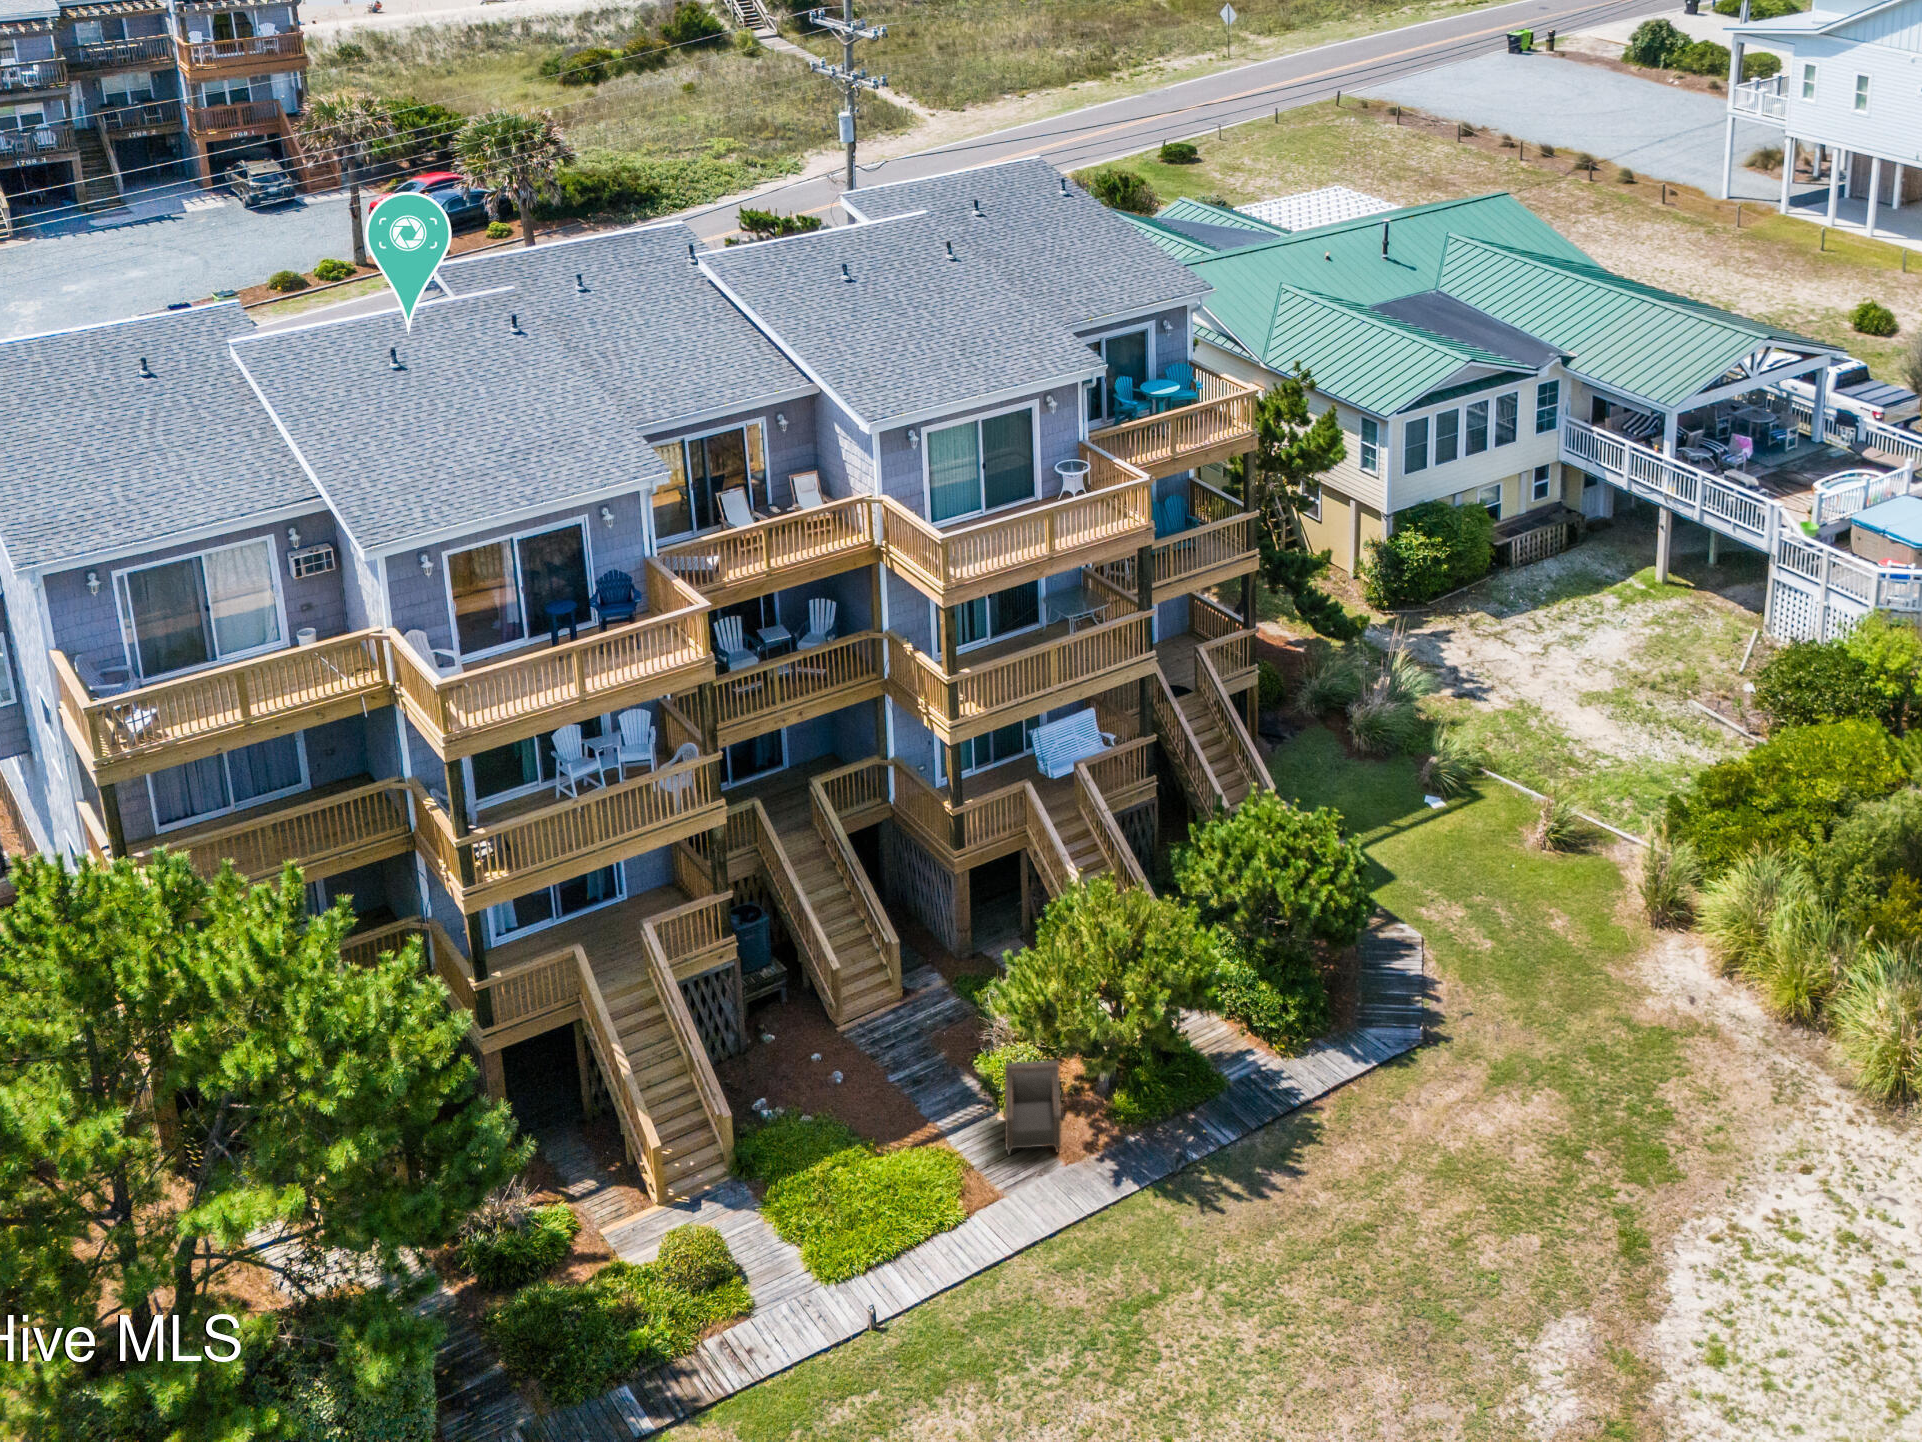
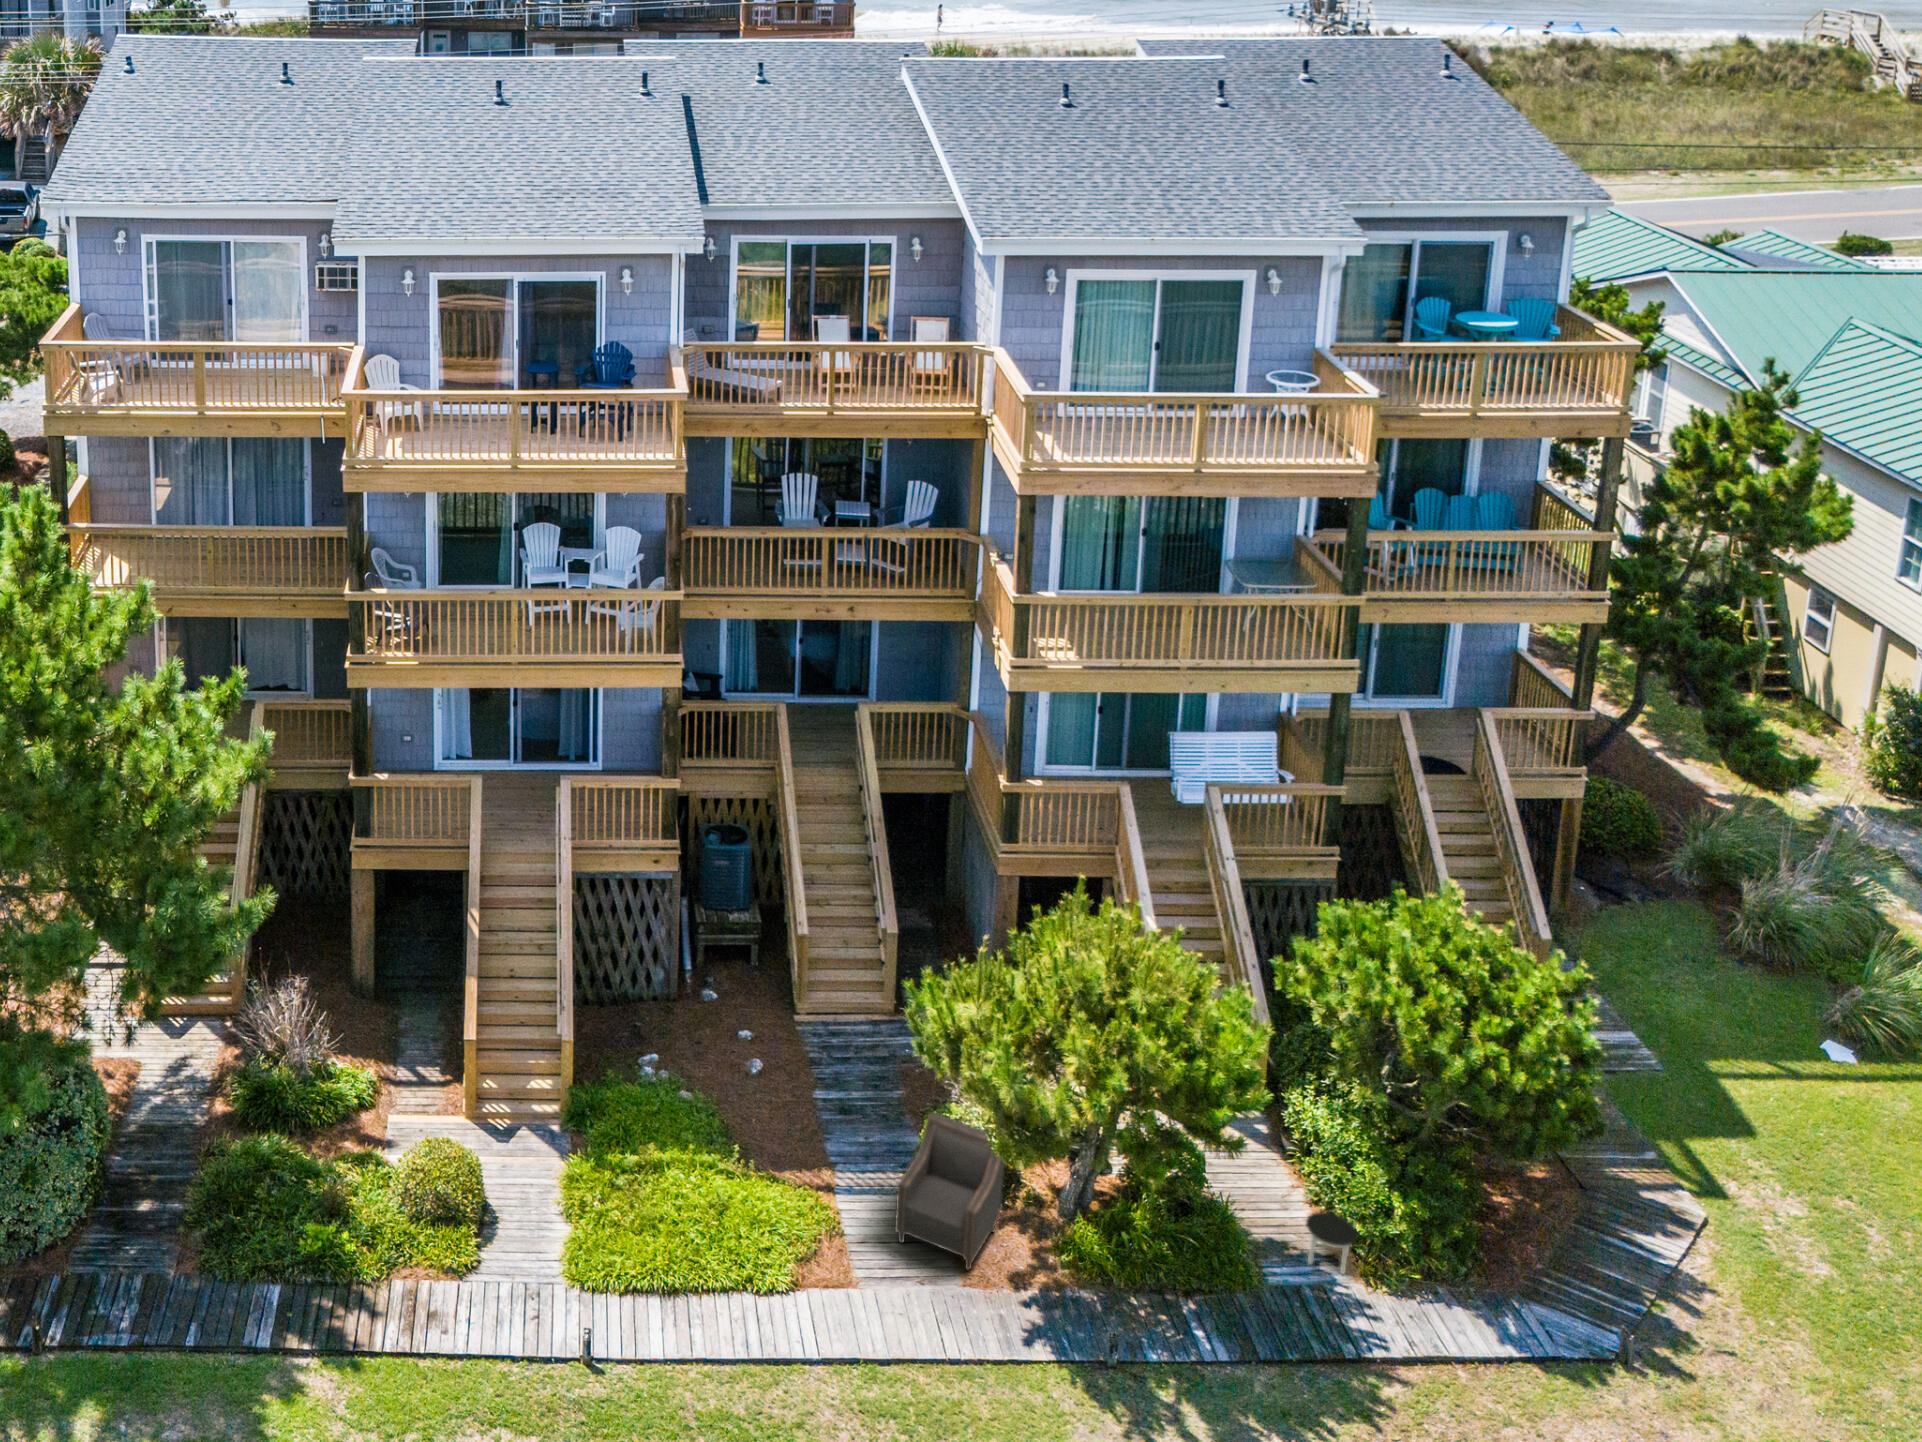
round table: none [1223,1021,1253,1057] -> present [1306,1212,1358,1275]

